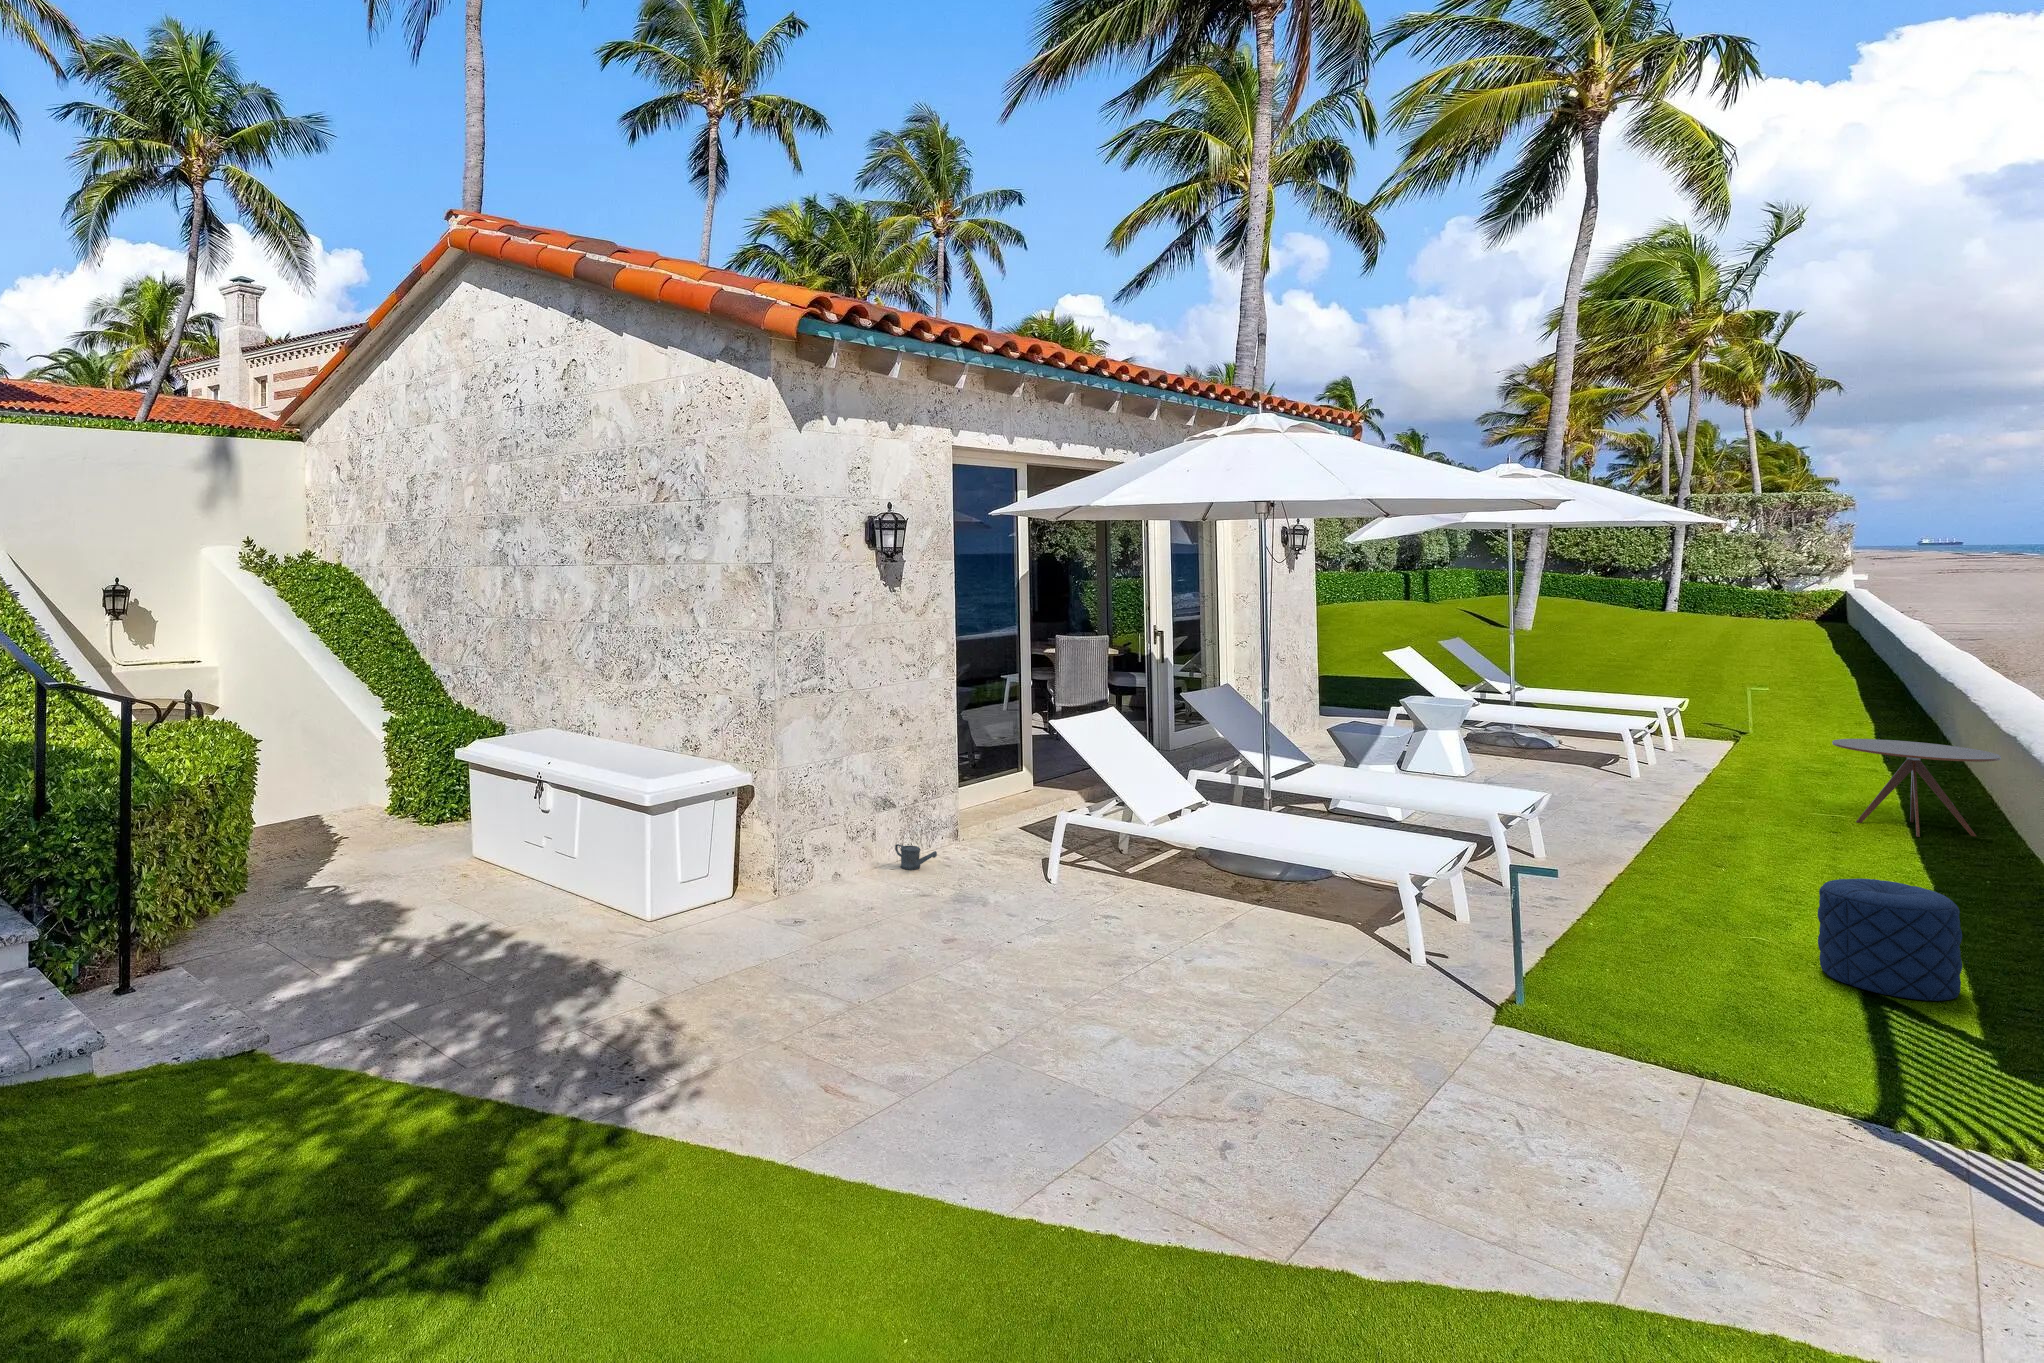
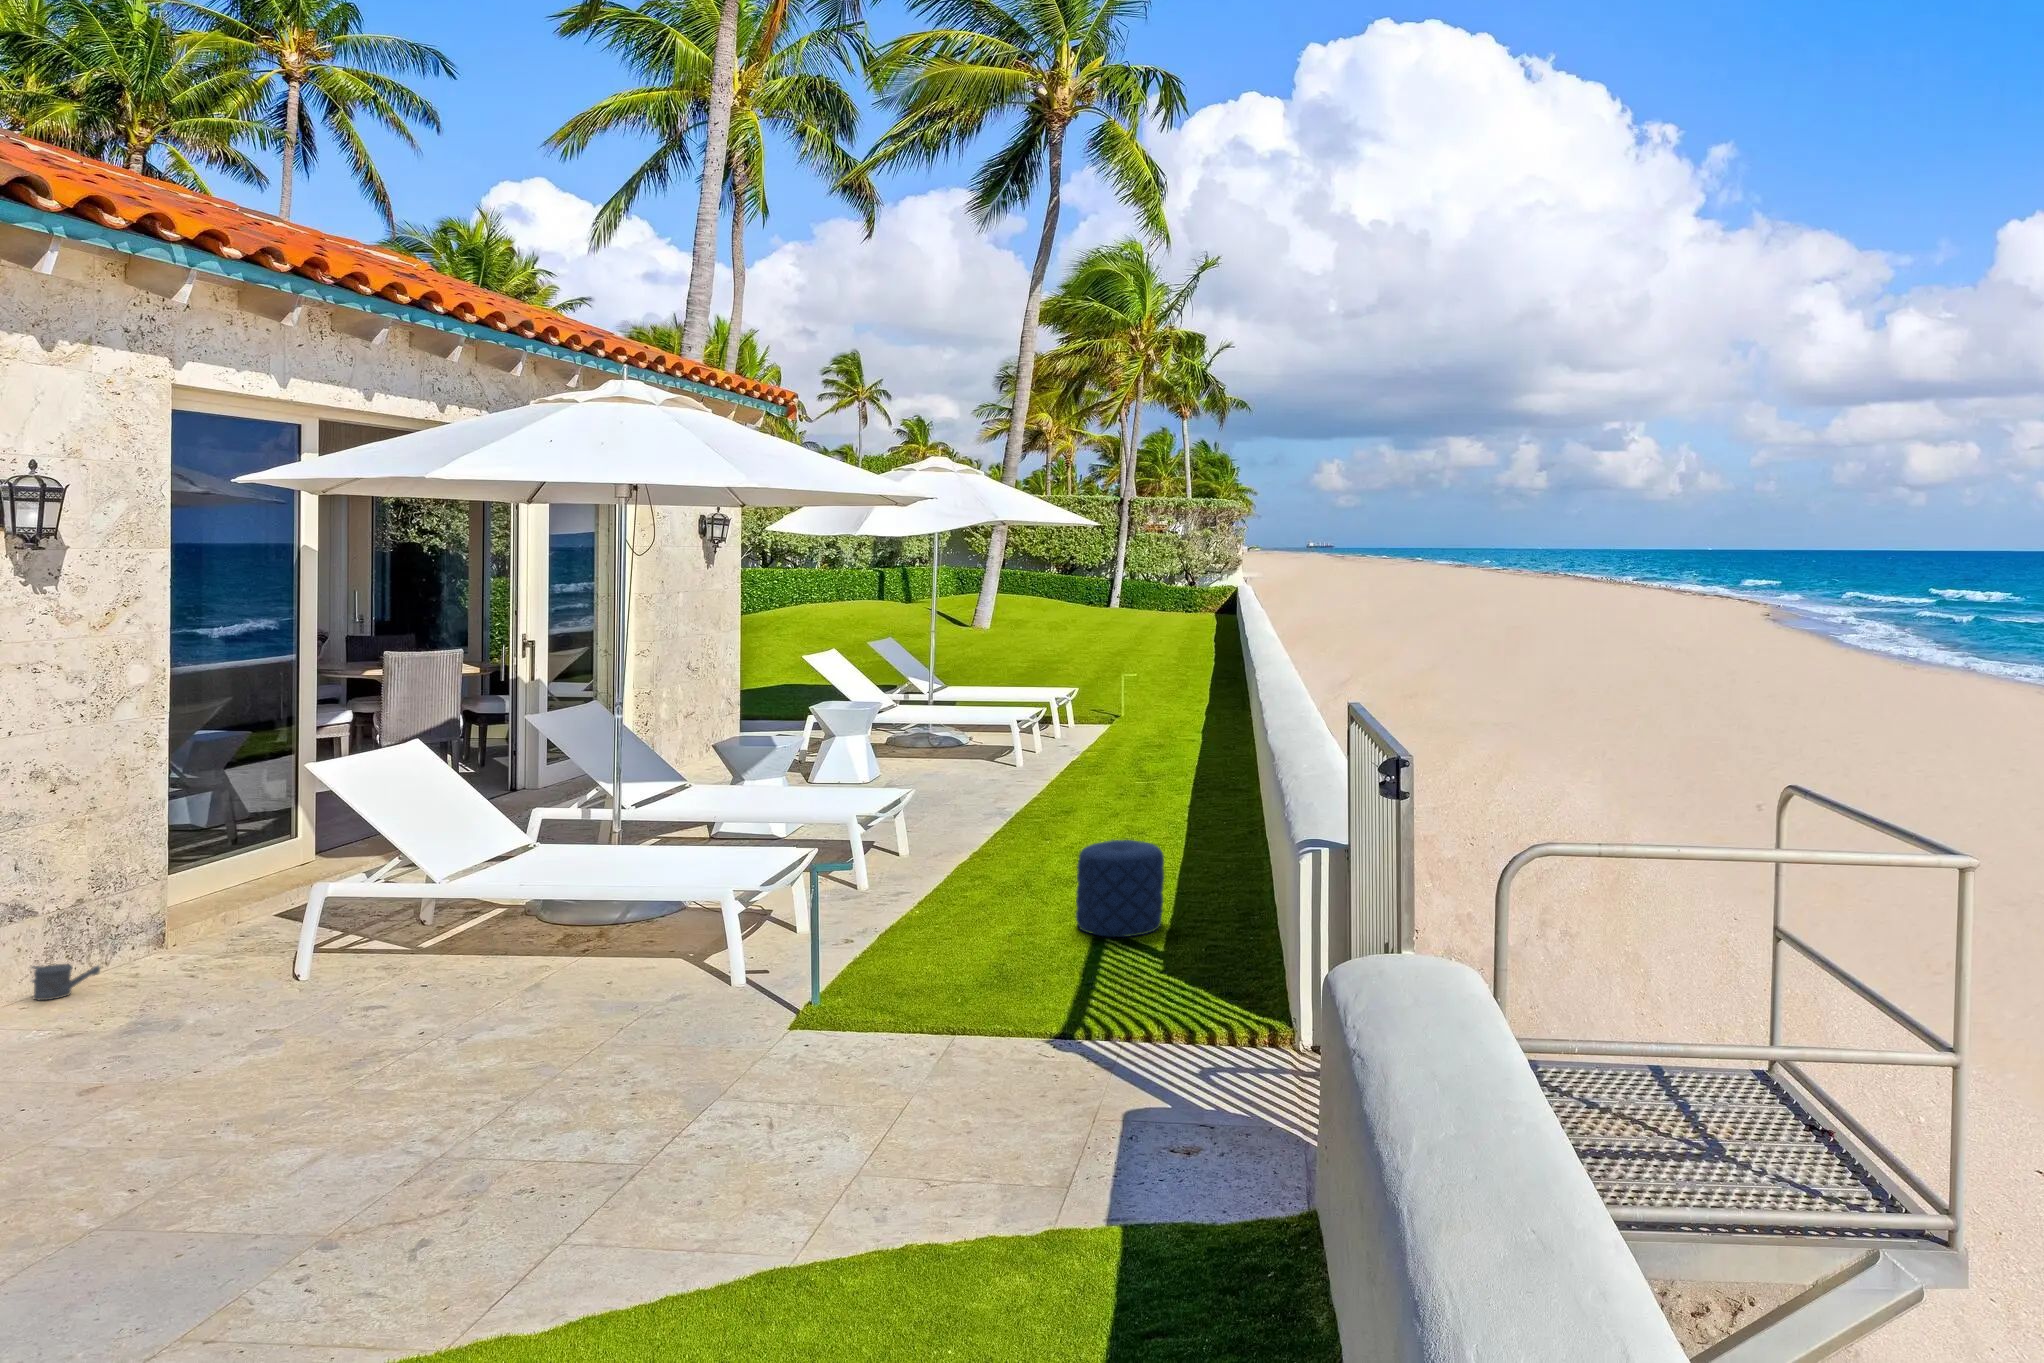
round table: present [1832,739,2001,837] -> none [1153,719,1254,800]

